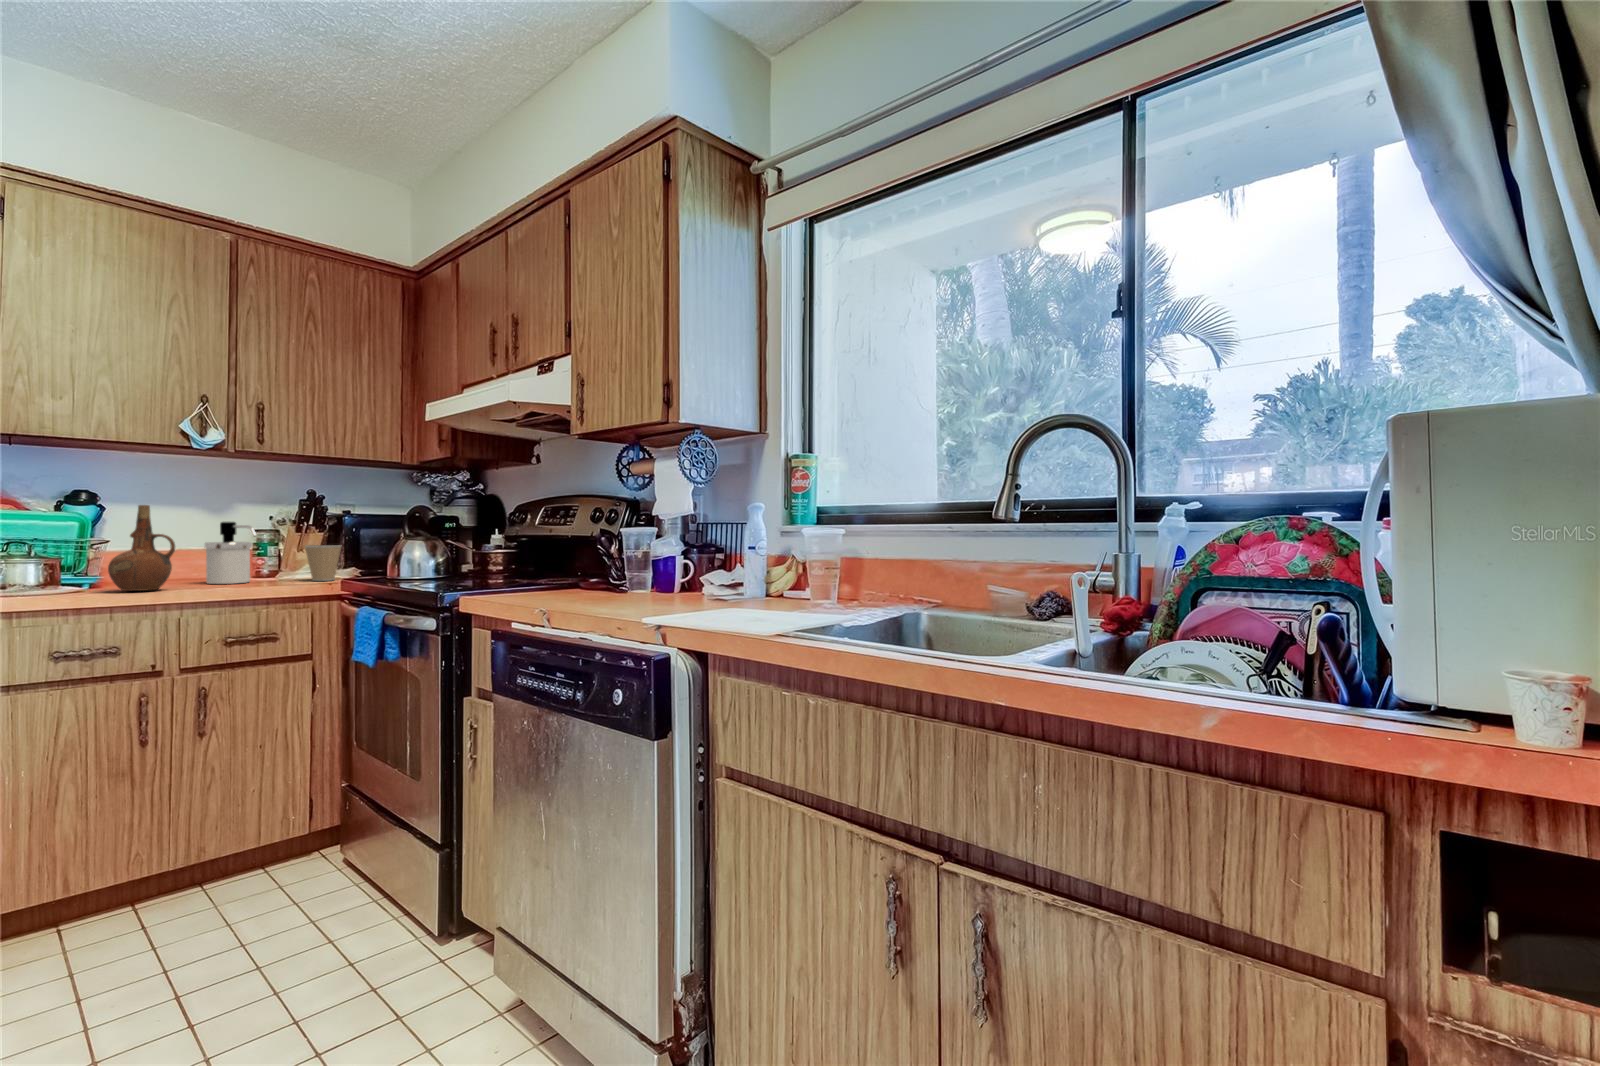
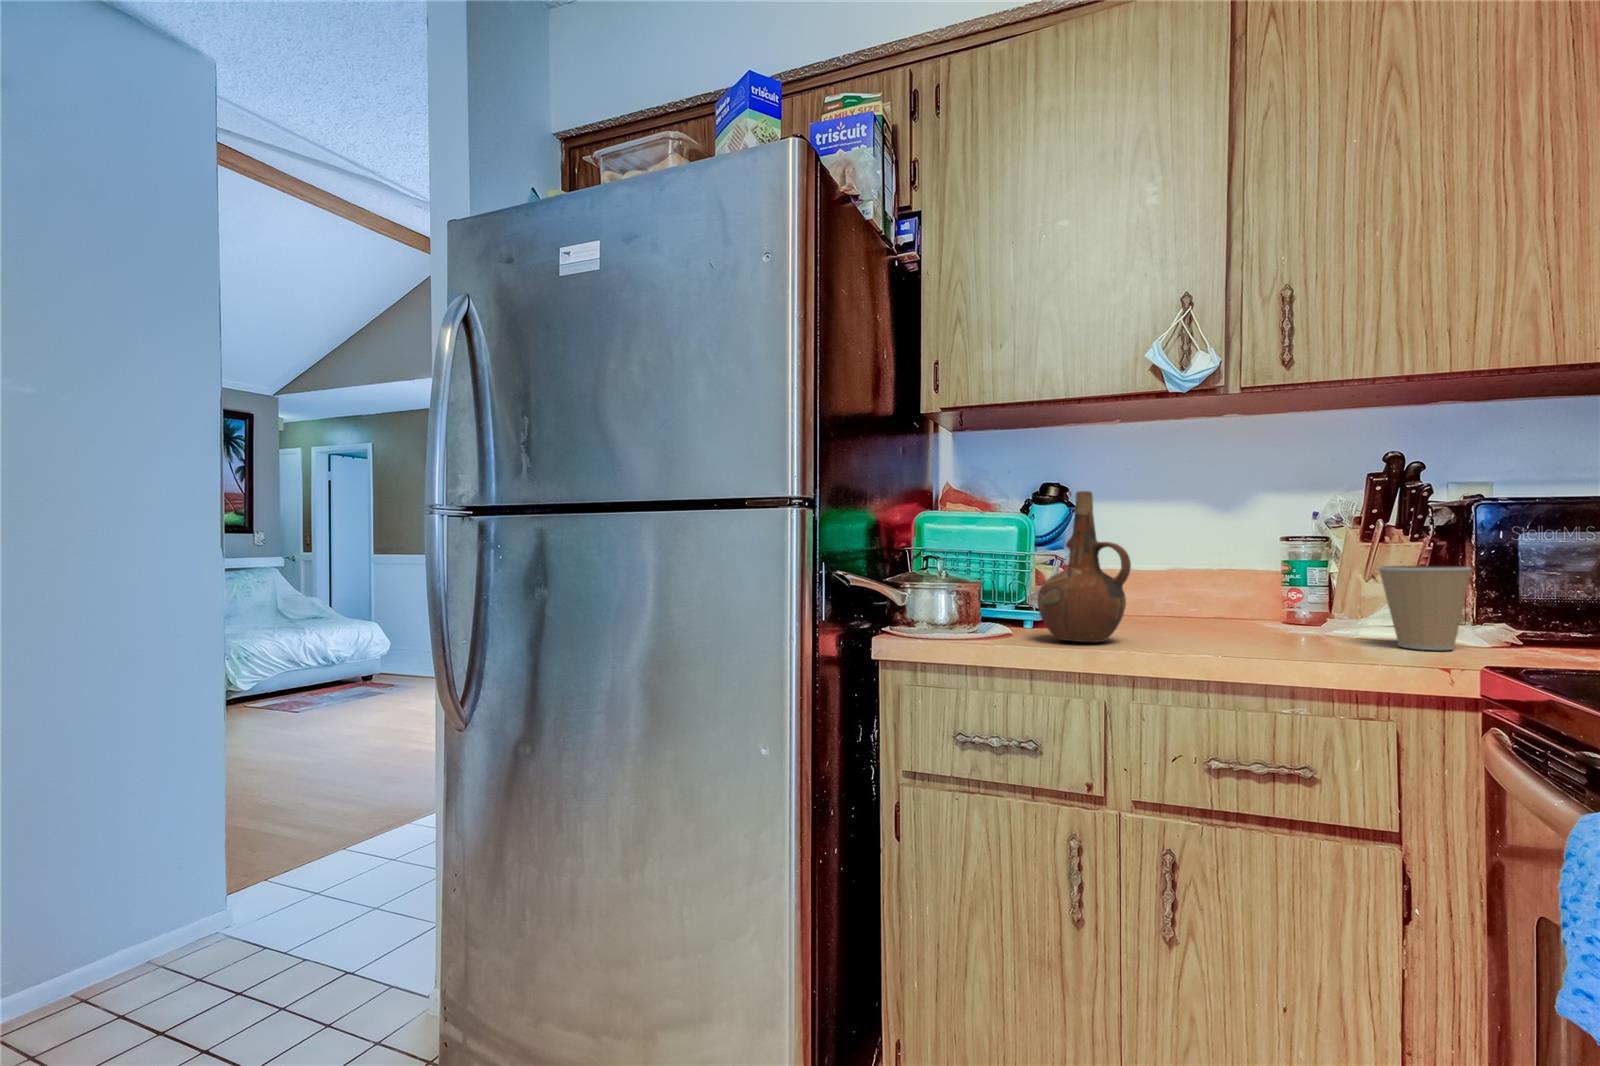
soap dispenser: present [205,522,256,584] -> none [1189,519,1275,638]

